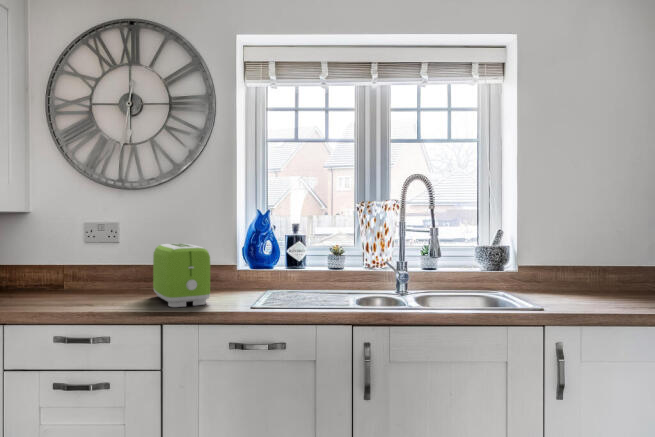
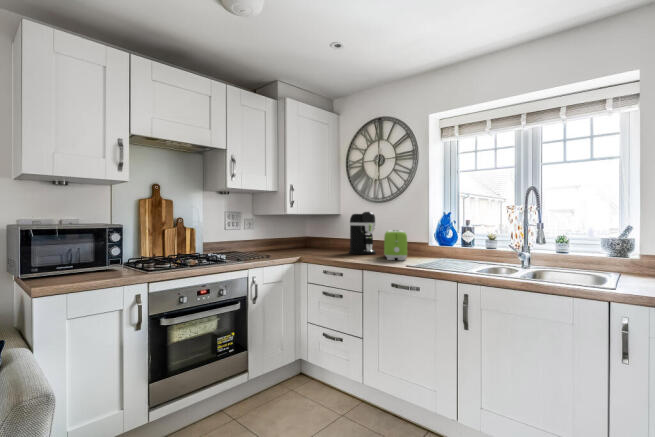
coffee maker: none [64,207,127,299] -> present [349,212,376,254]

